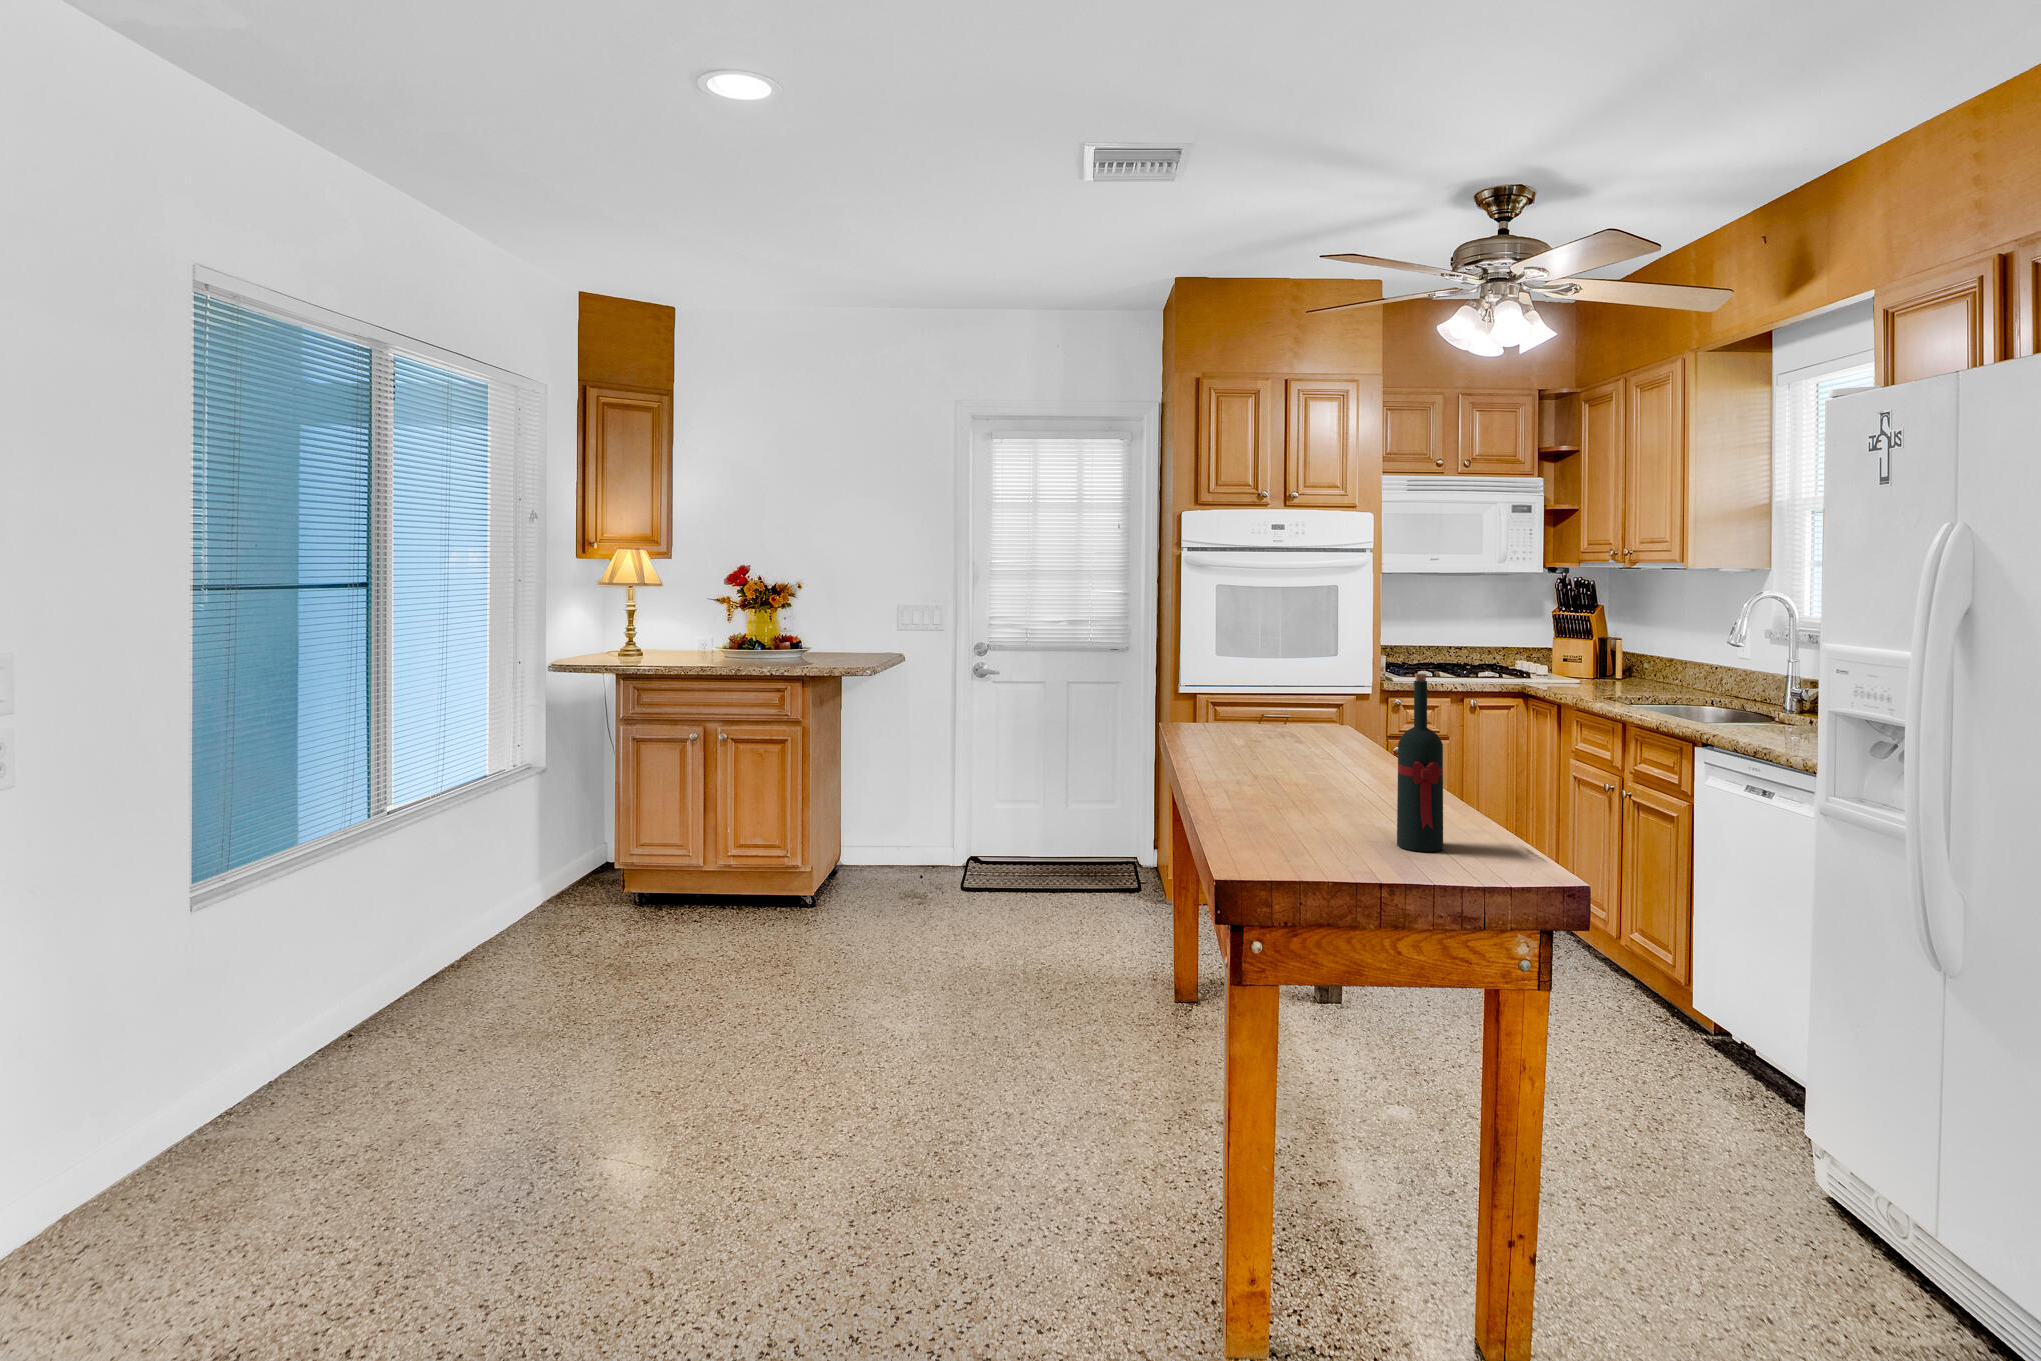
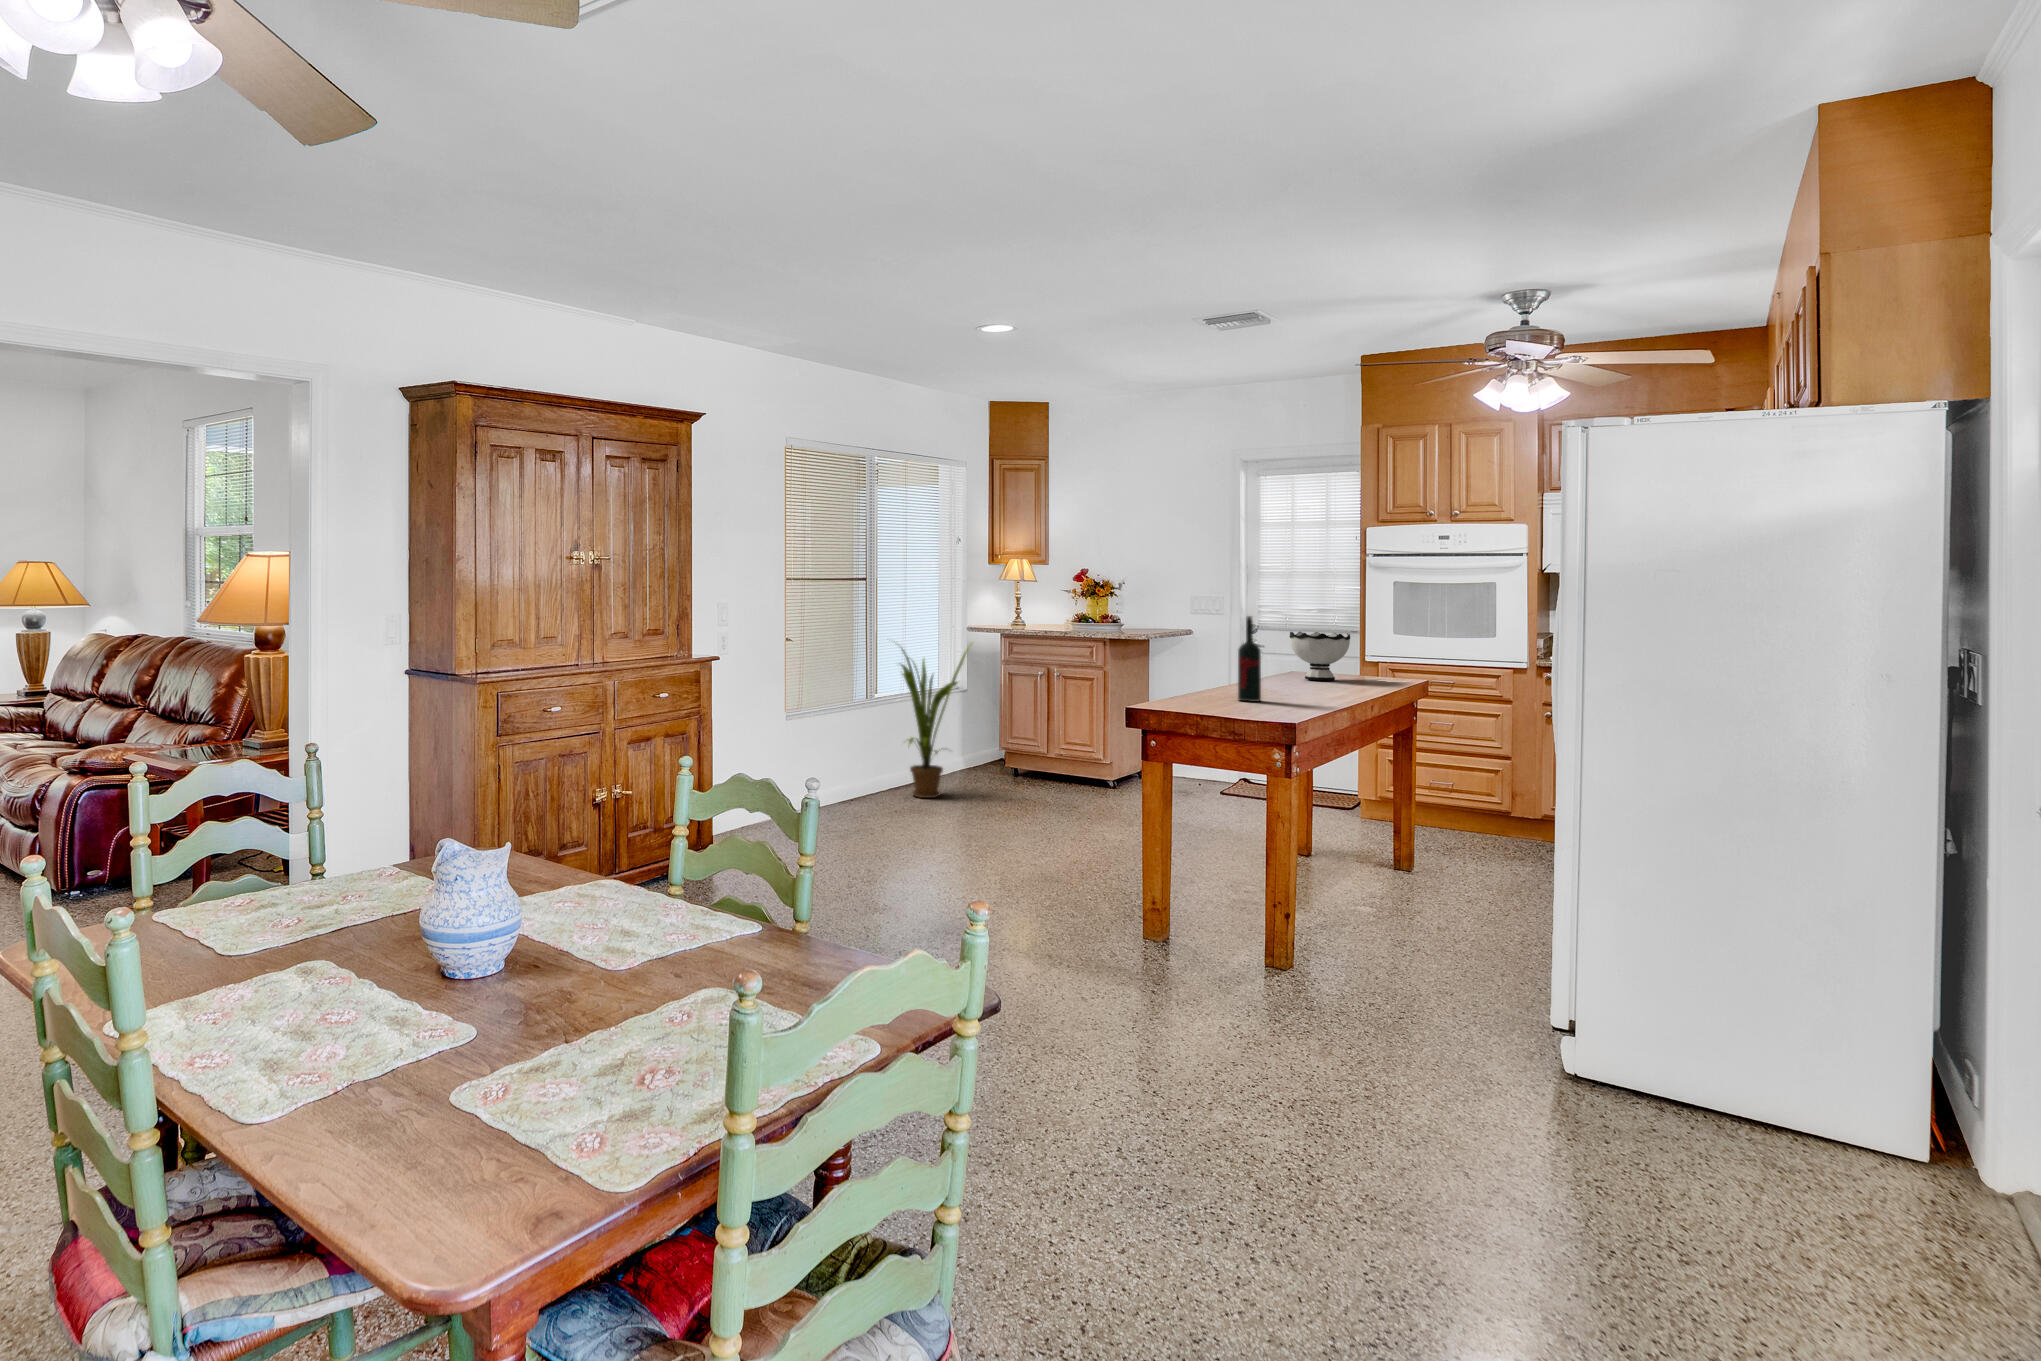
bowl: none [1257,673,1351,757] -> present [1289,632,1350,681]
house plant: none [417,699,606,1008] -> present [901,642,973,798]

